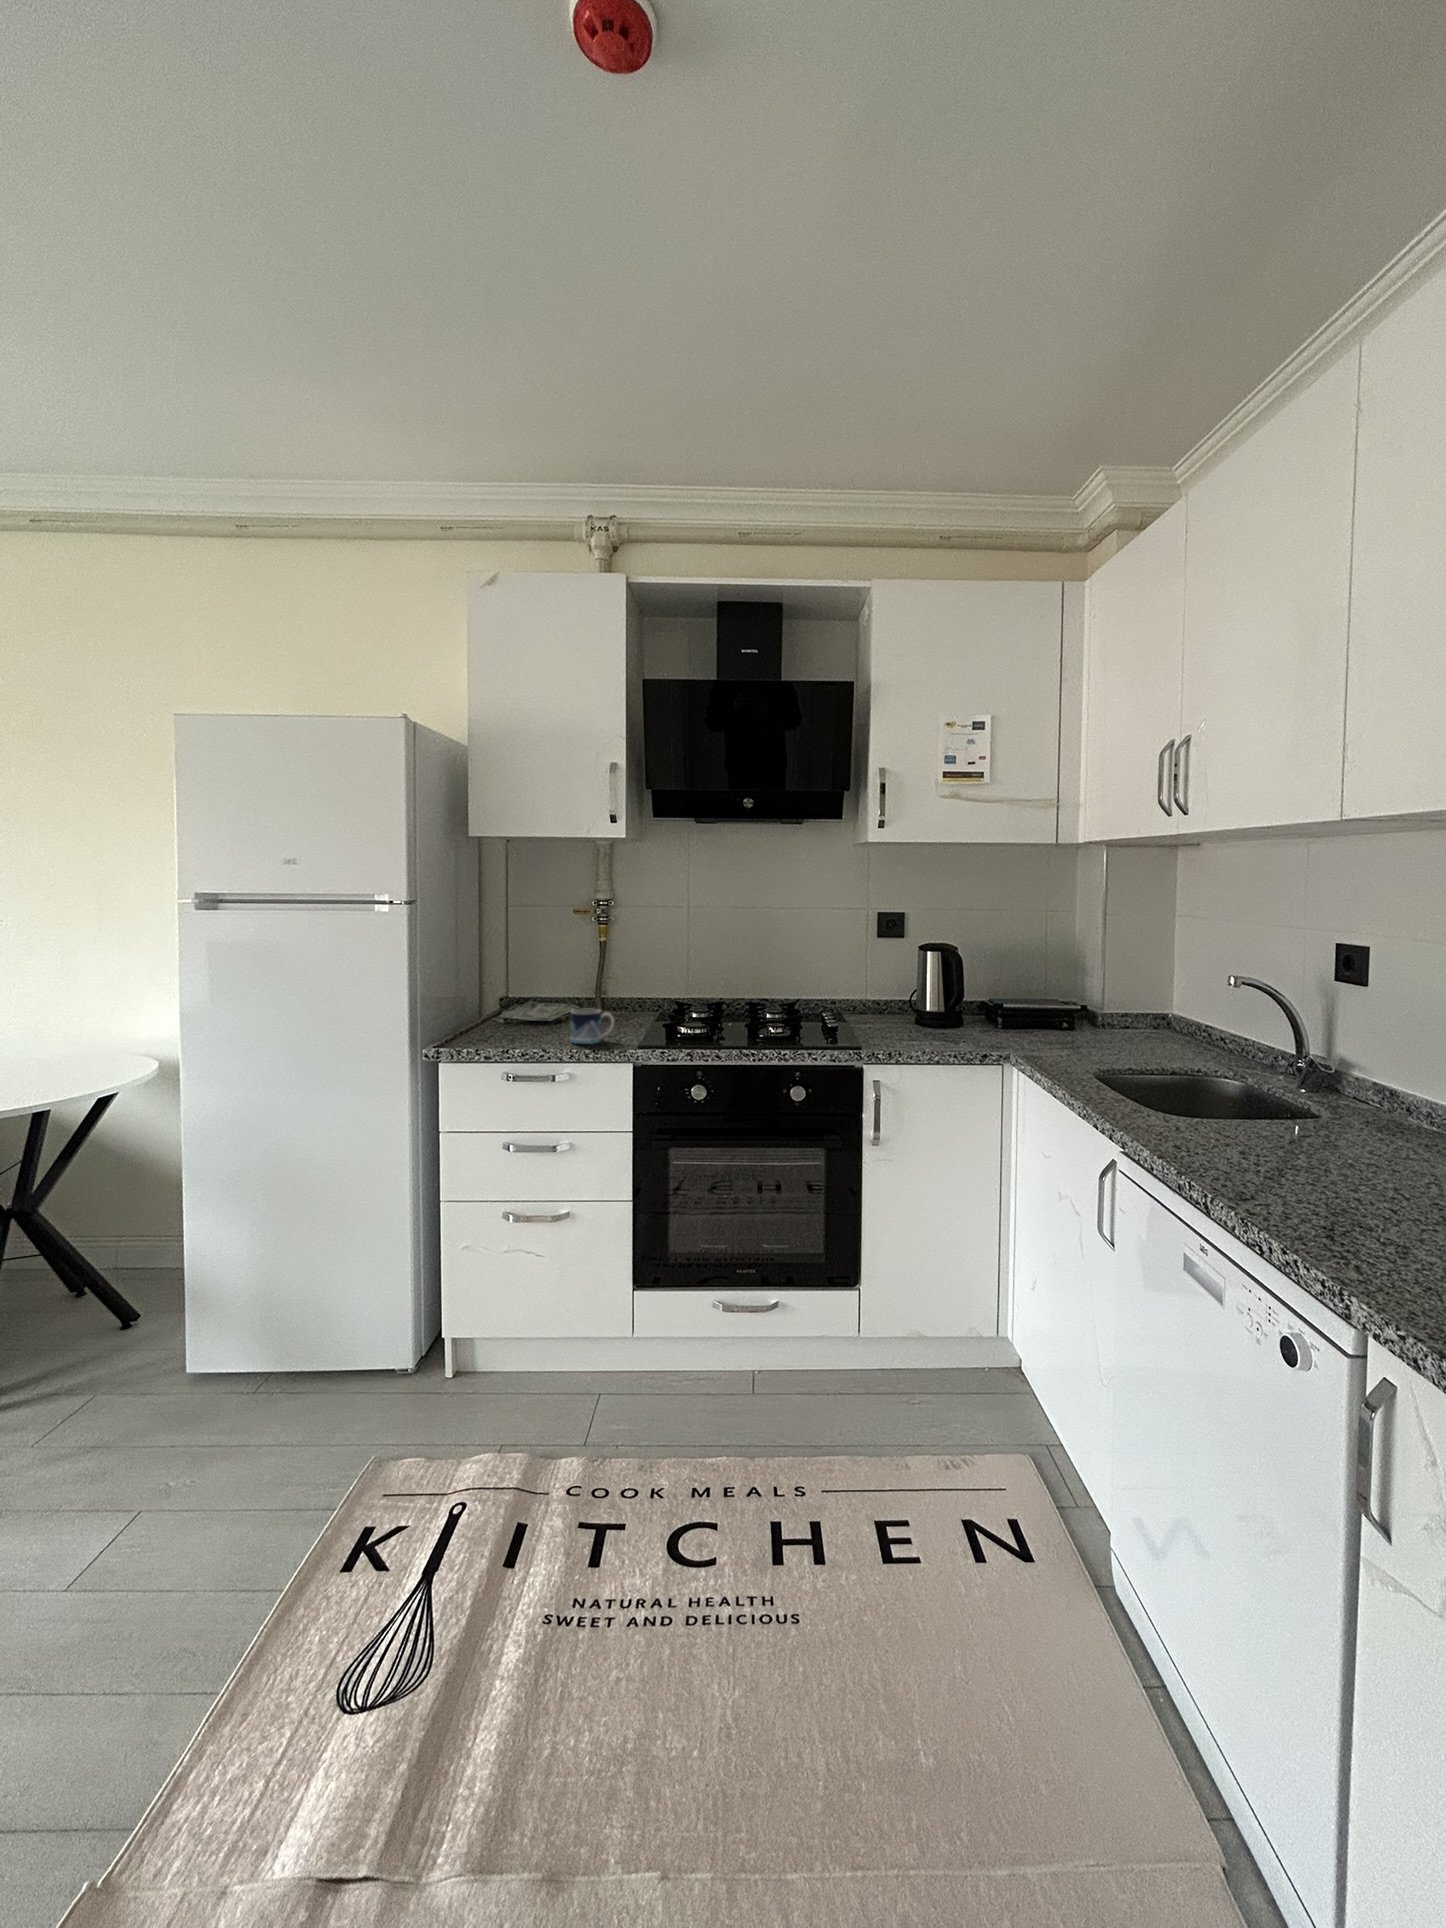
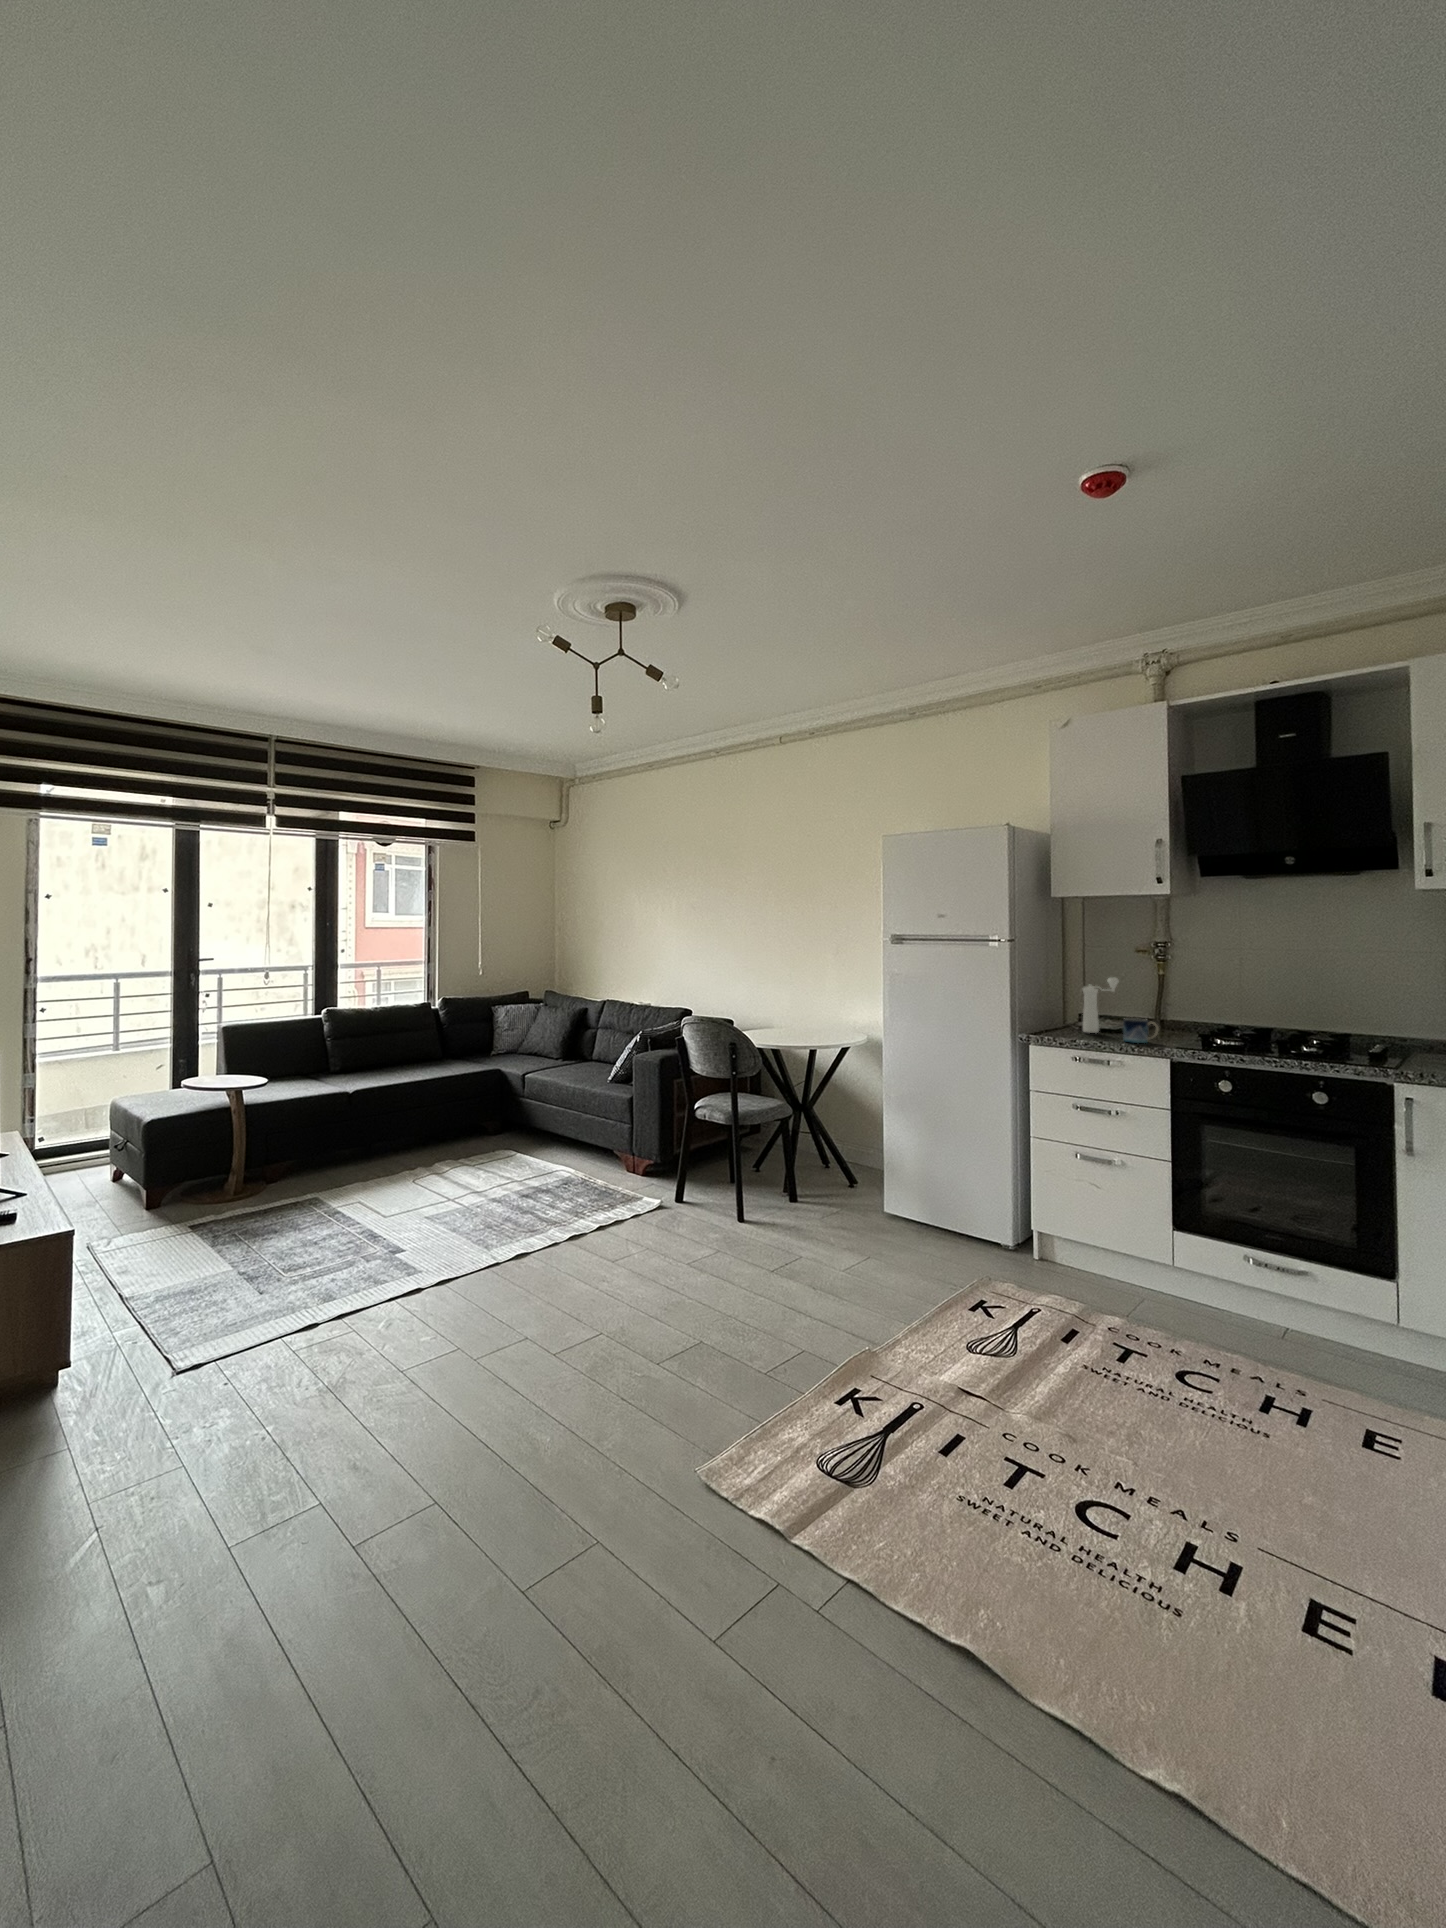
pepper mill: none [512,951,558,1032] -> present [1083,978,1119,1033]

